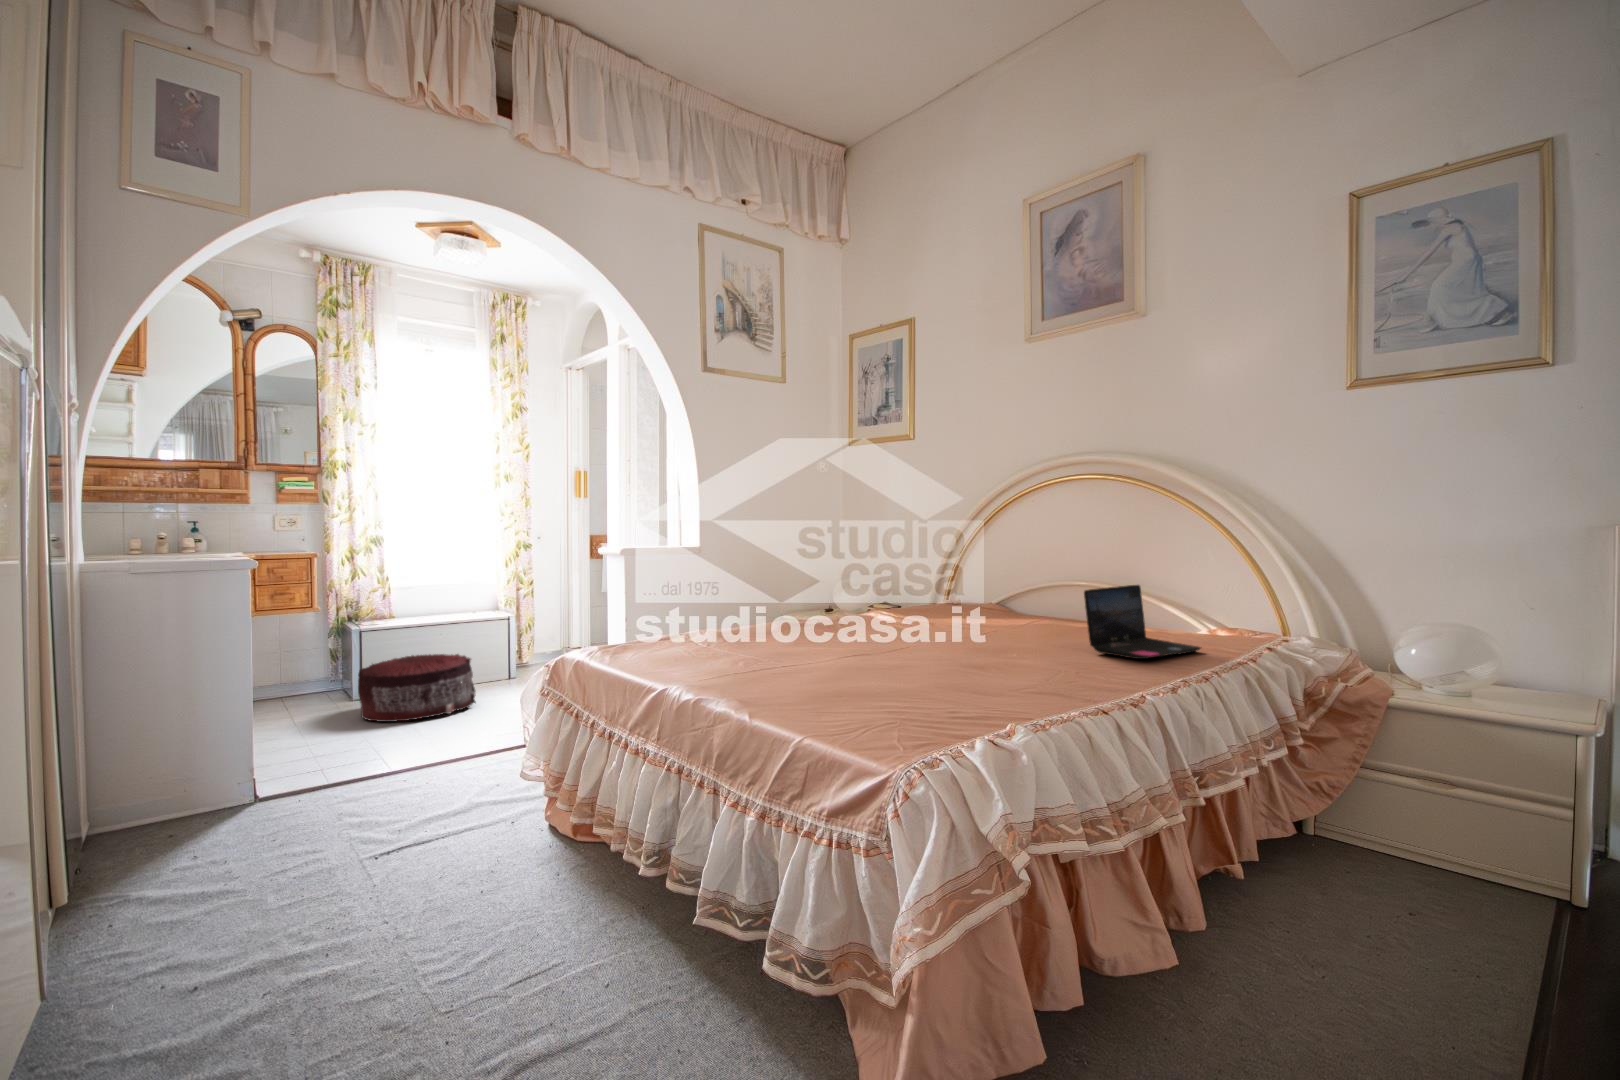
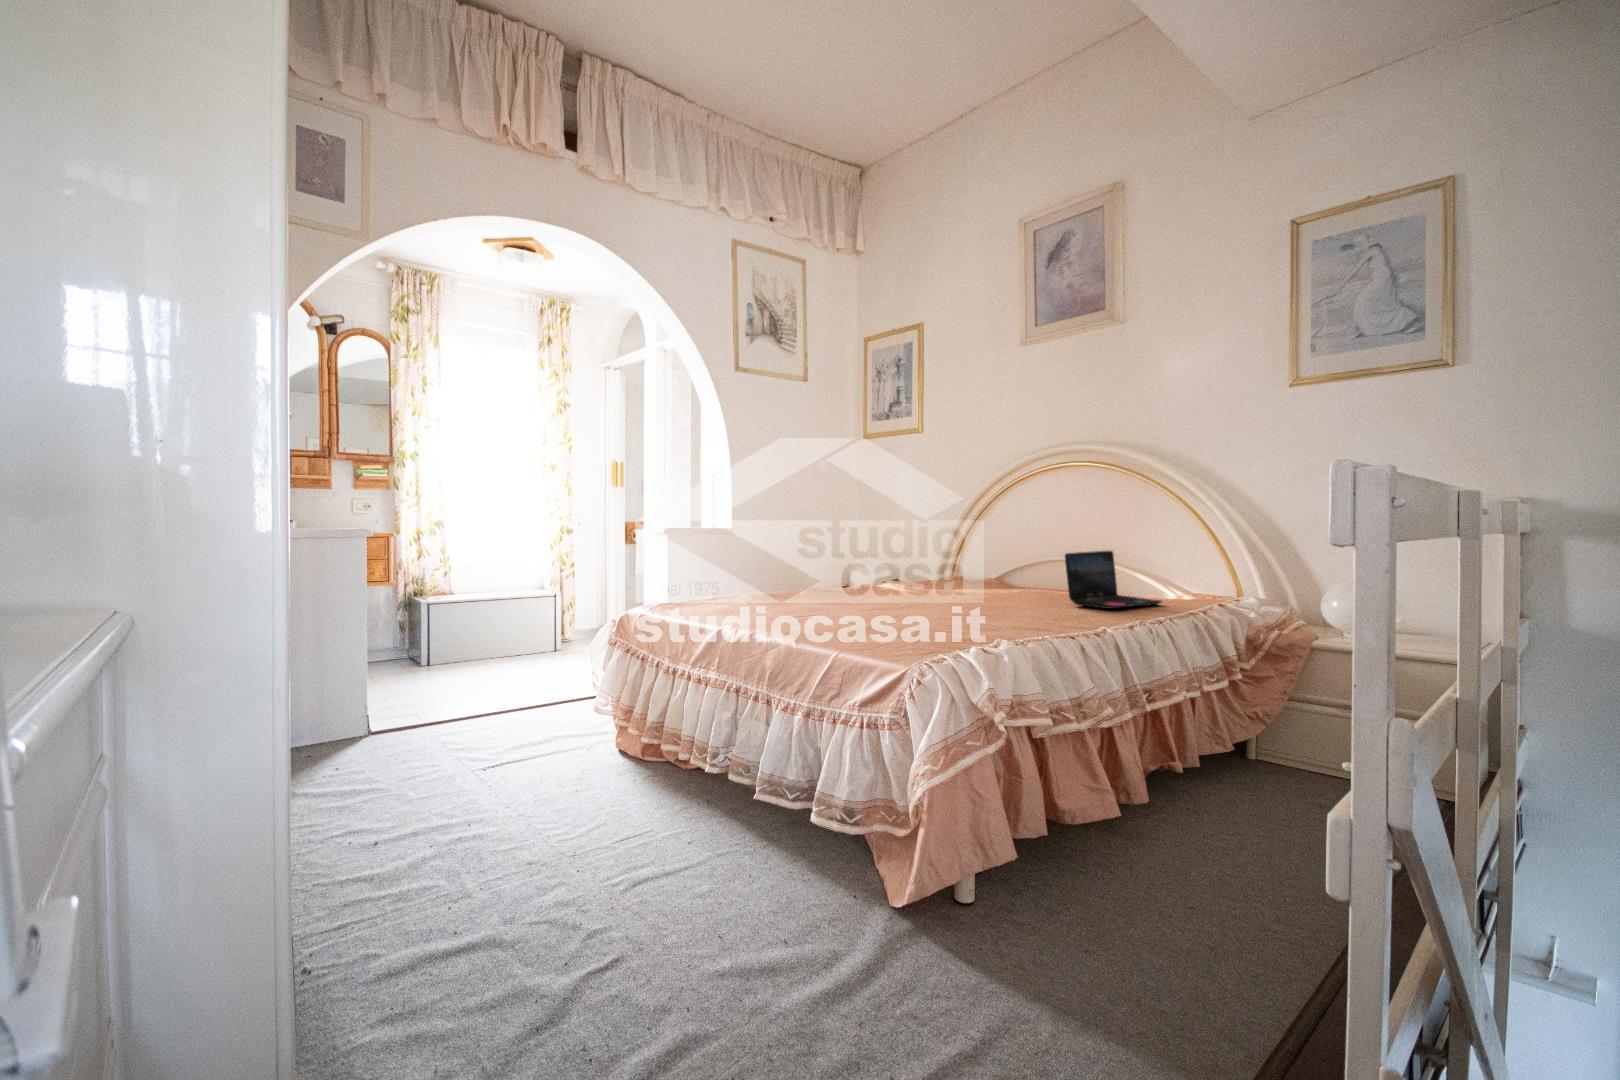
pouf: present [358,654,475,722] -> none [430,622,532,678]

